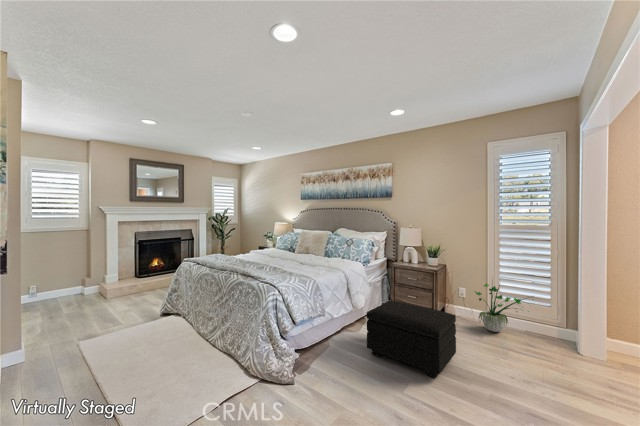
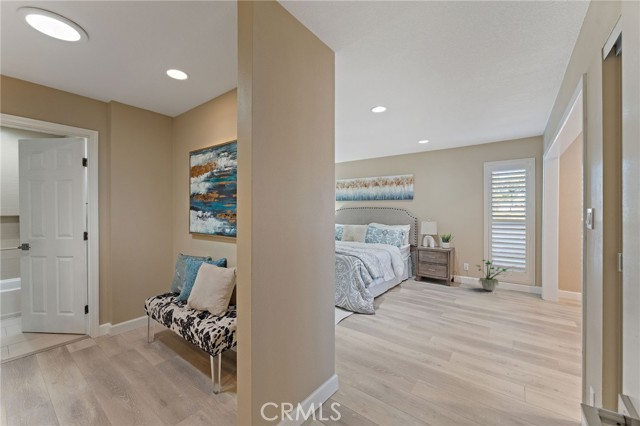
footstool: present [367,301,456,378] -> none [412,269,469,311]

